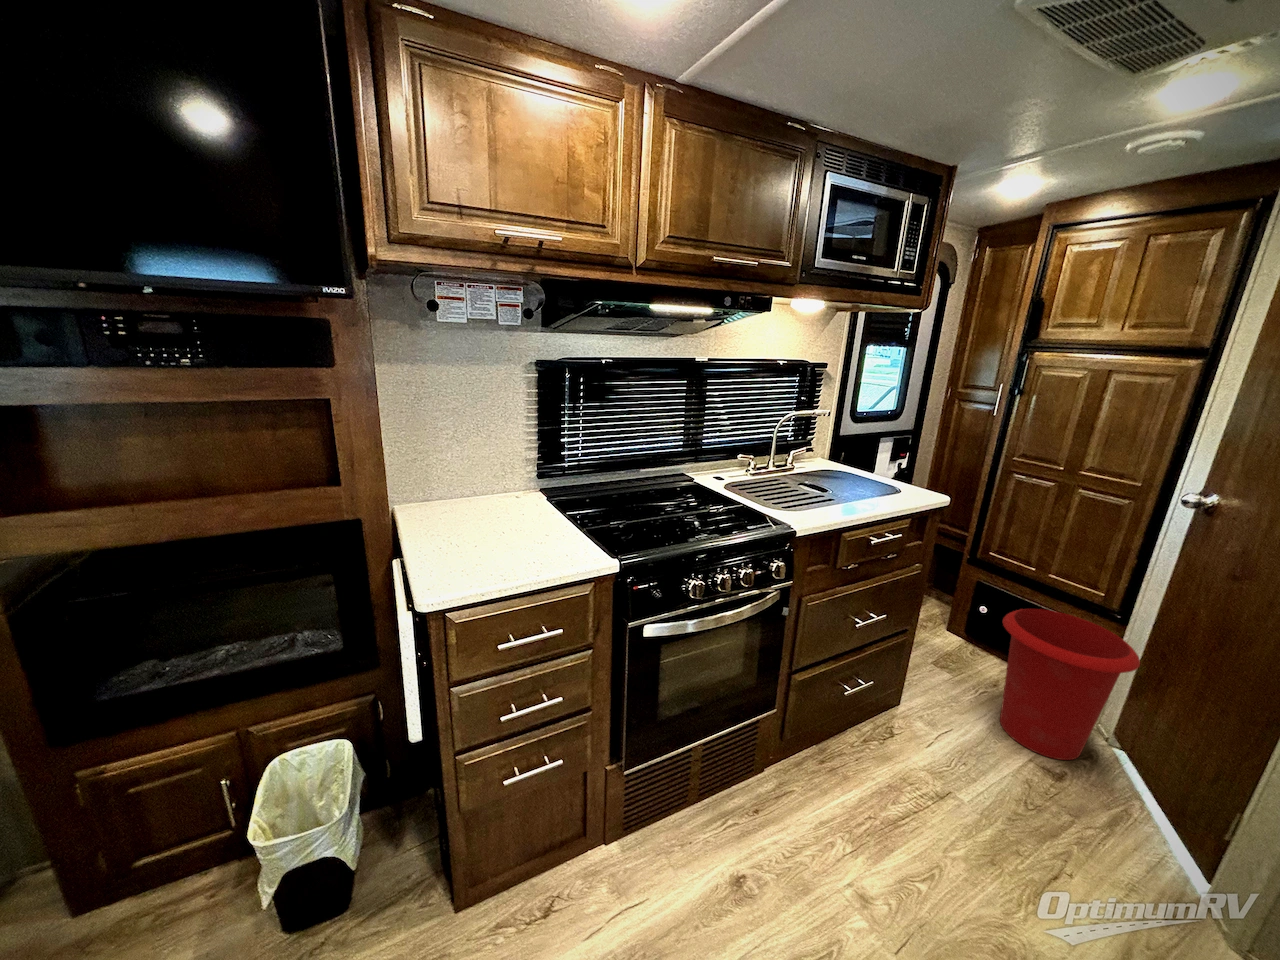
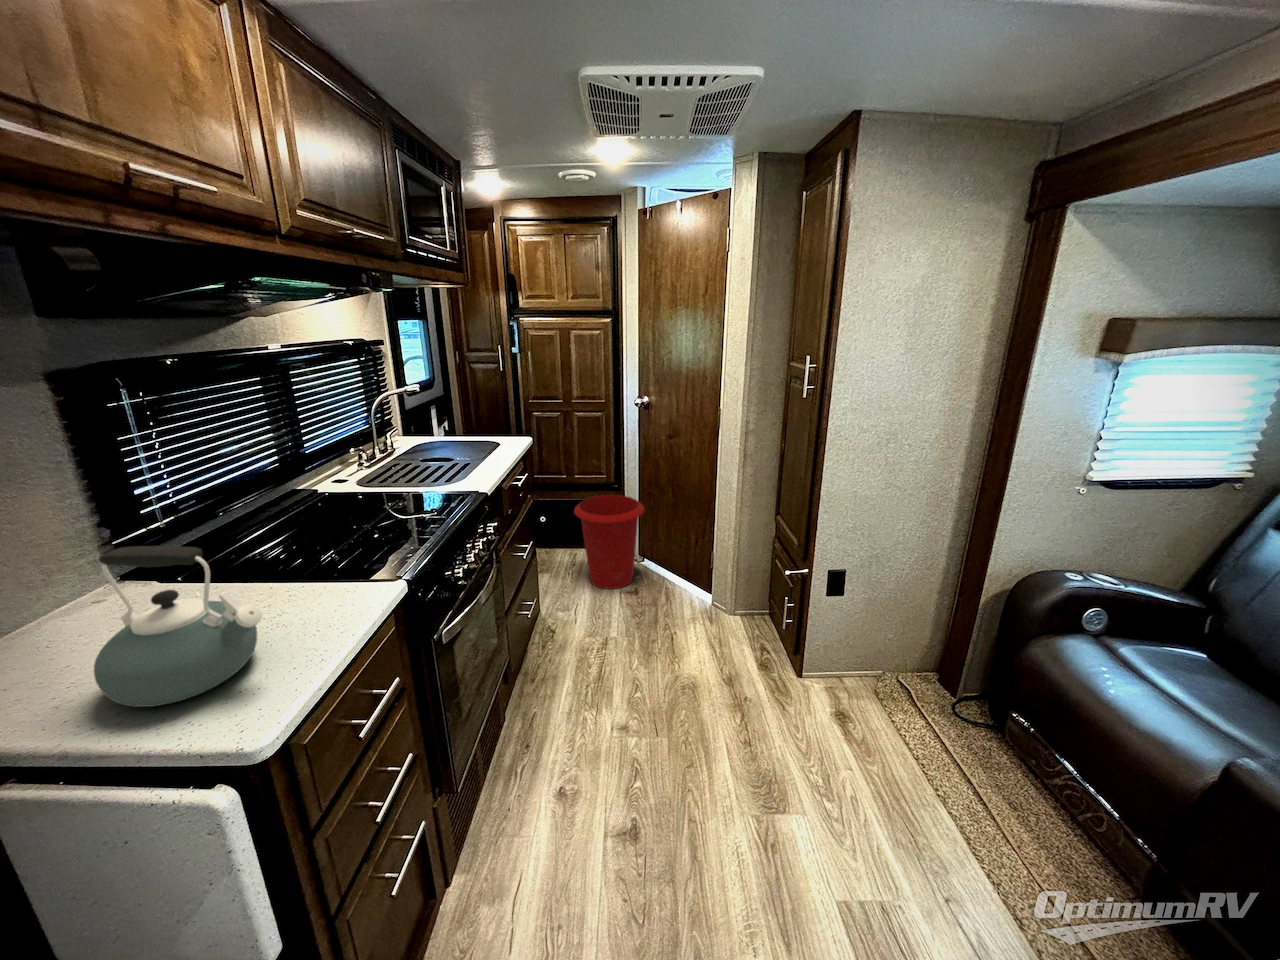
kettle: none [433,459,512,557] -> present [94,546,262,707]

